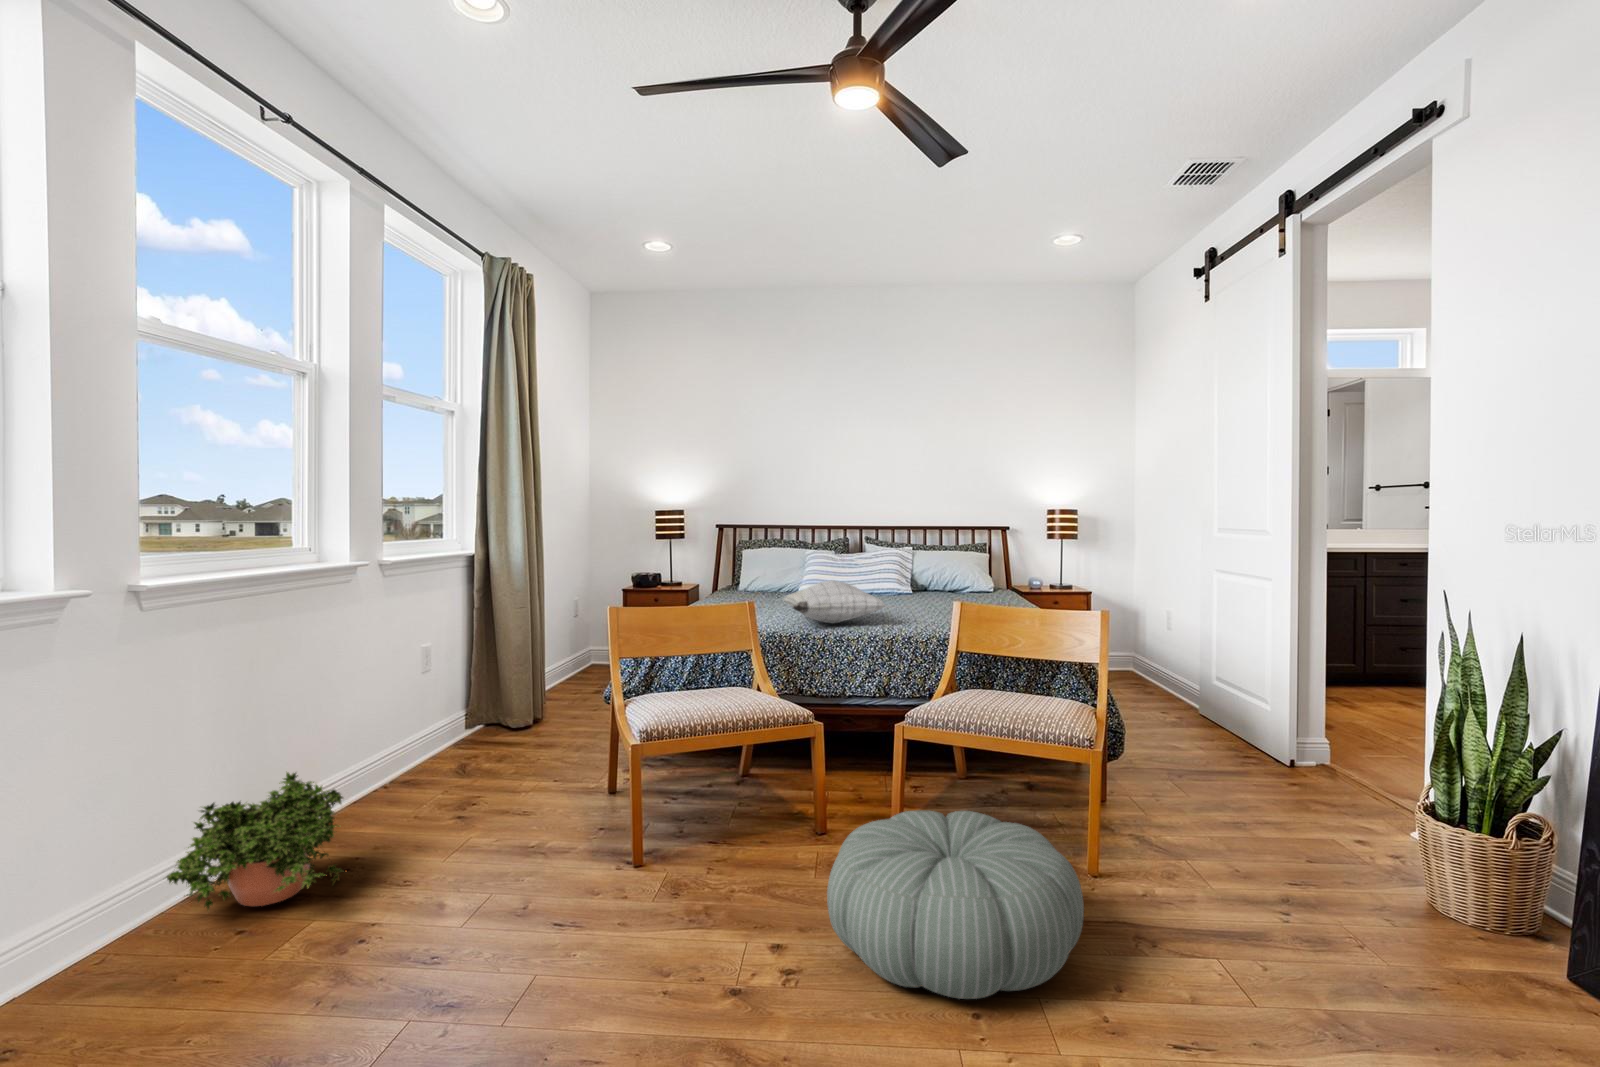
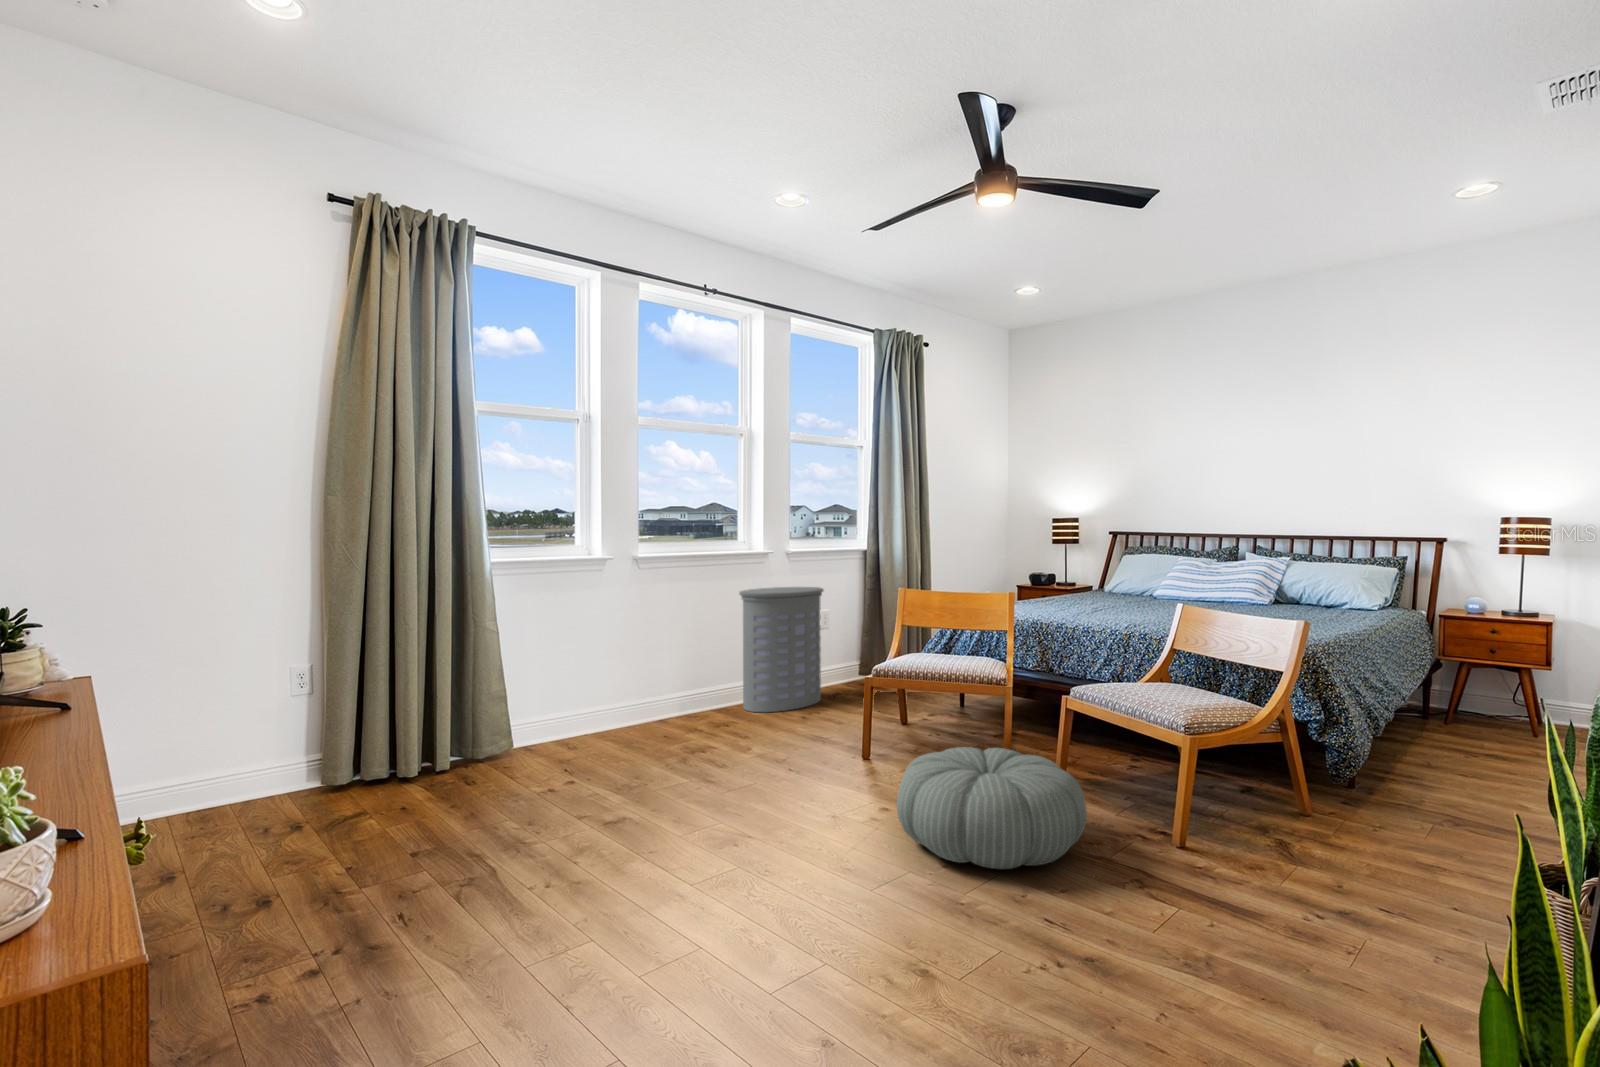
pillow: present [783,580,885,624] -> none [1051,581,1150,619]
laundry hamper: none [322,614,454,832] -> present [739,587,823,712]
potted plant: present [166,772,344,911] -> none [641,664,725,731]

